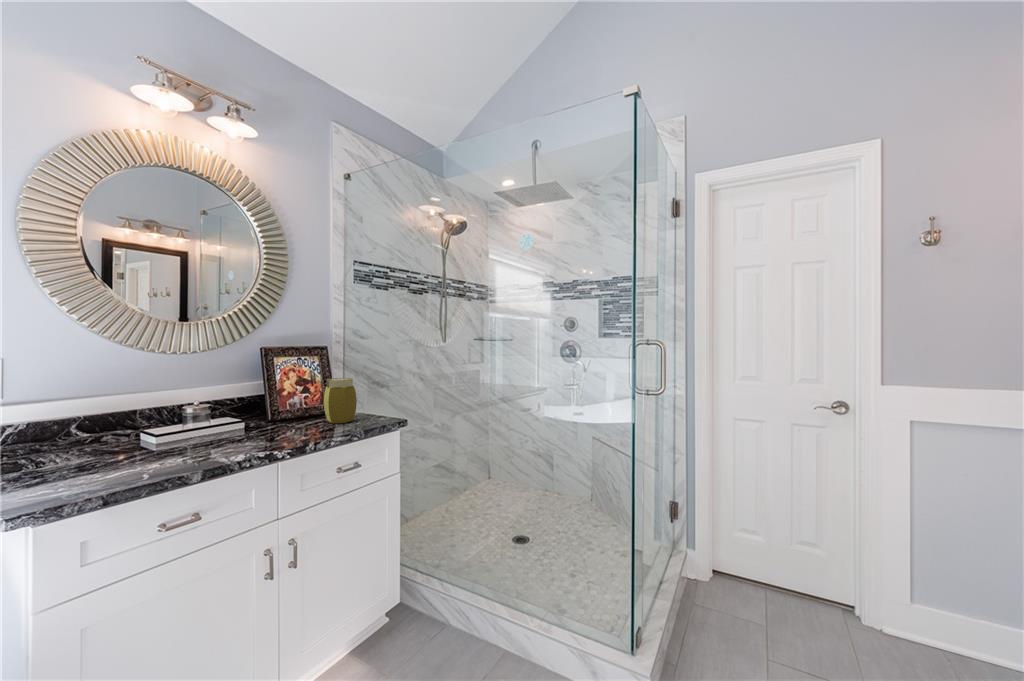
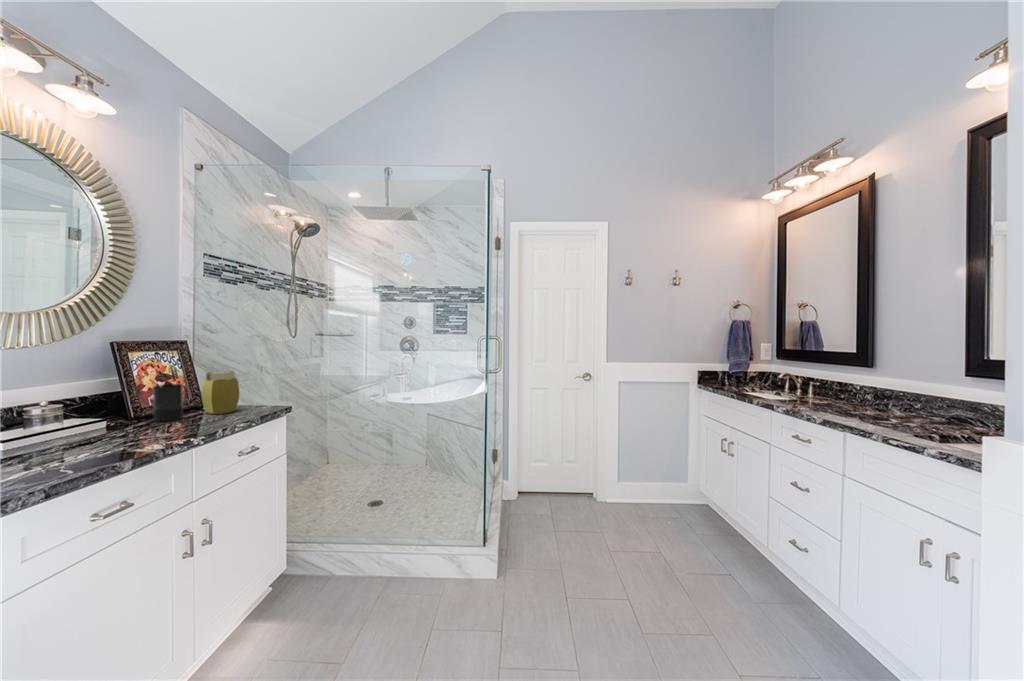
candle: none [280,388,305,427] -> present [153,384,183,422]

